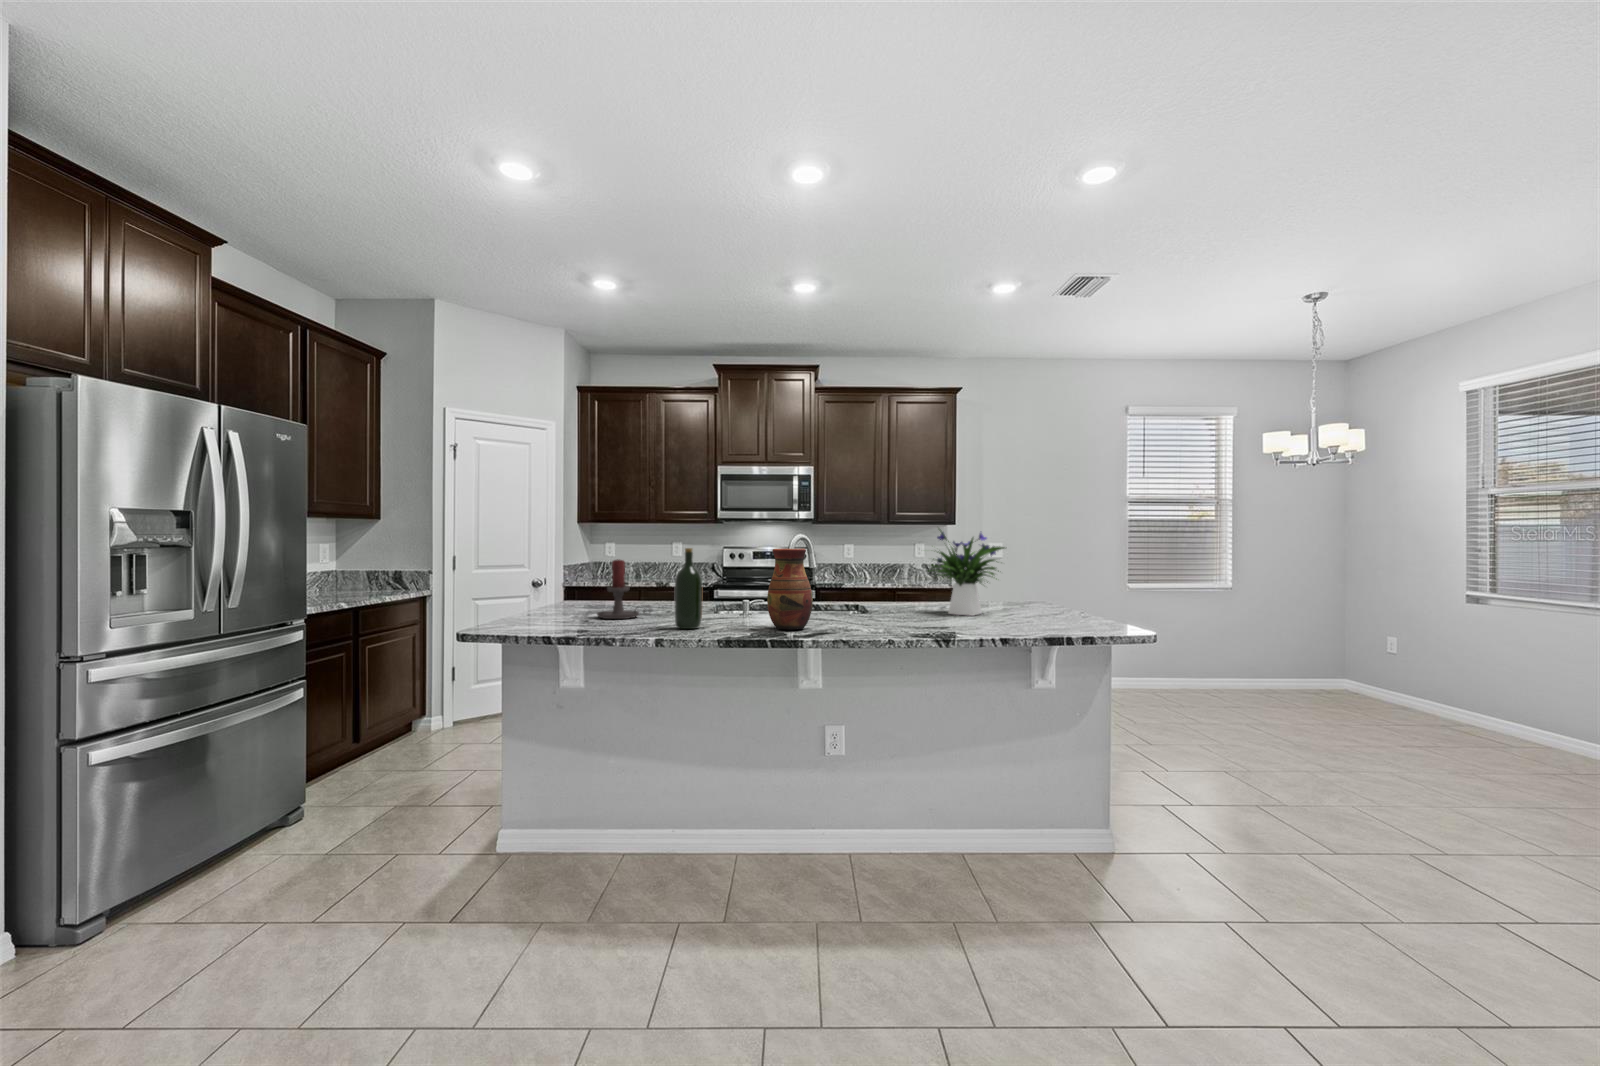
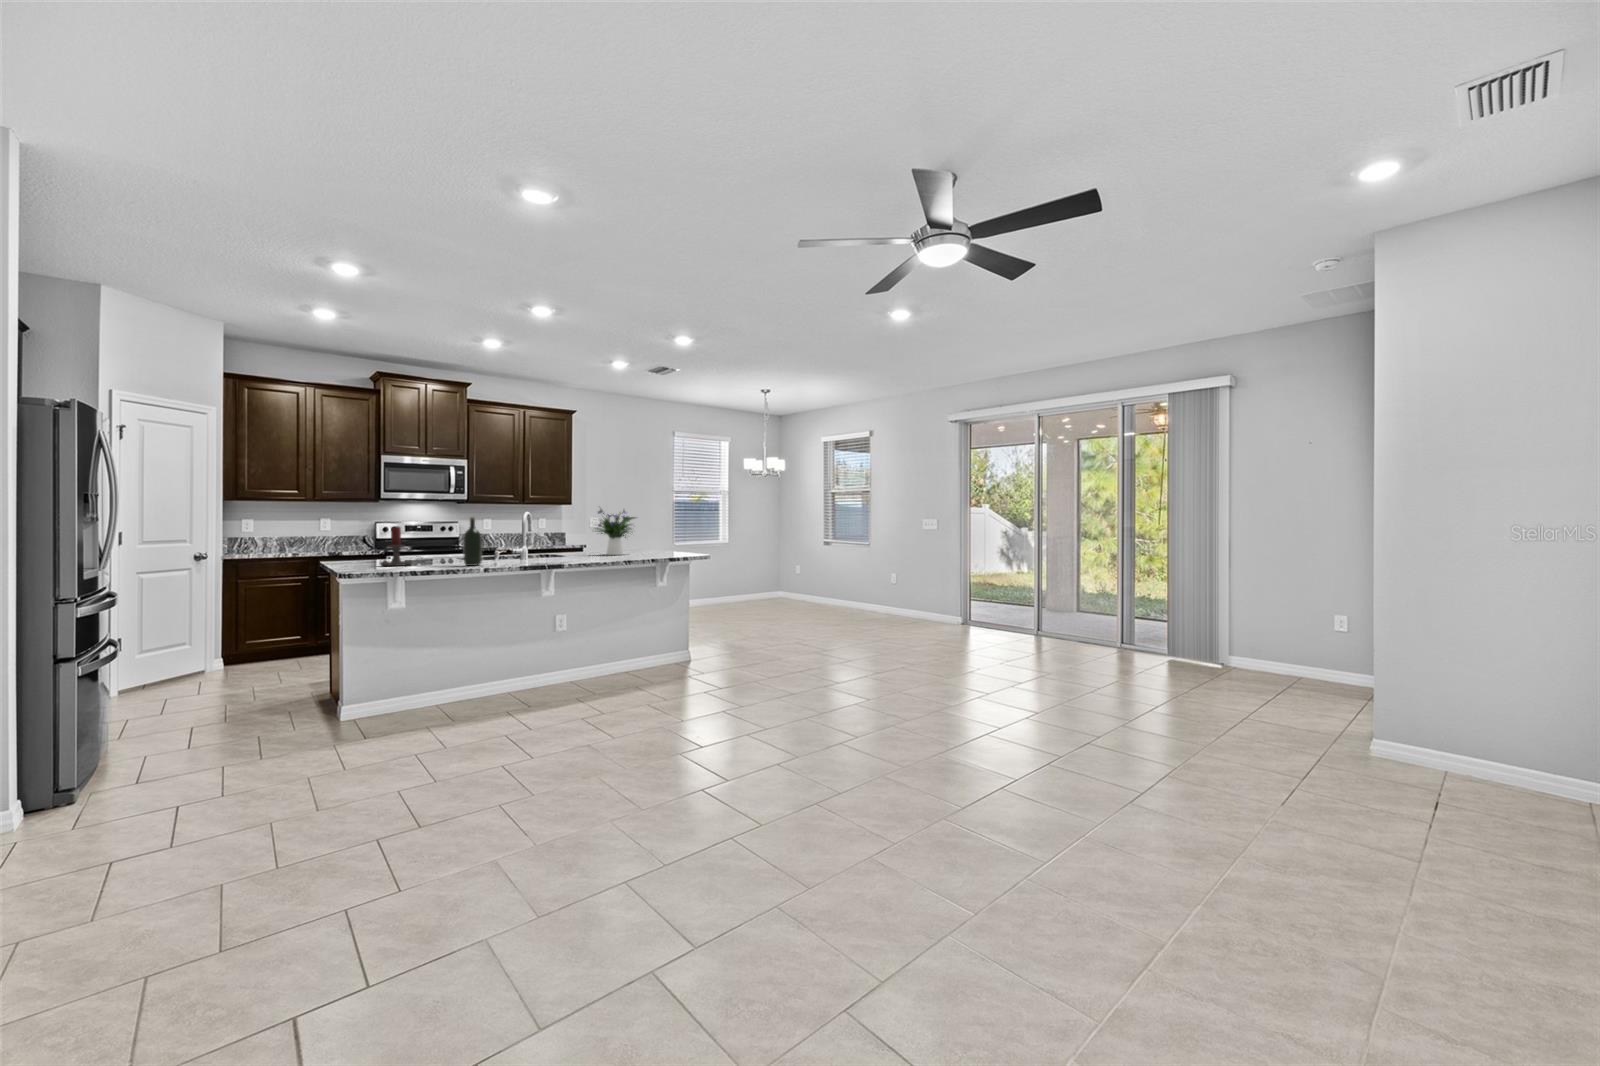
vase: present [767,549,813,630] -> none [523,517,551,563]

